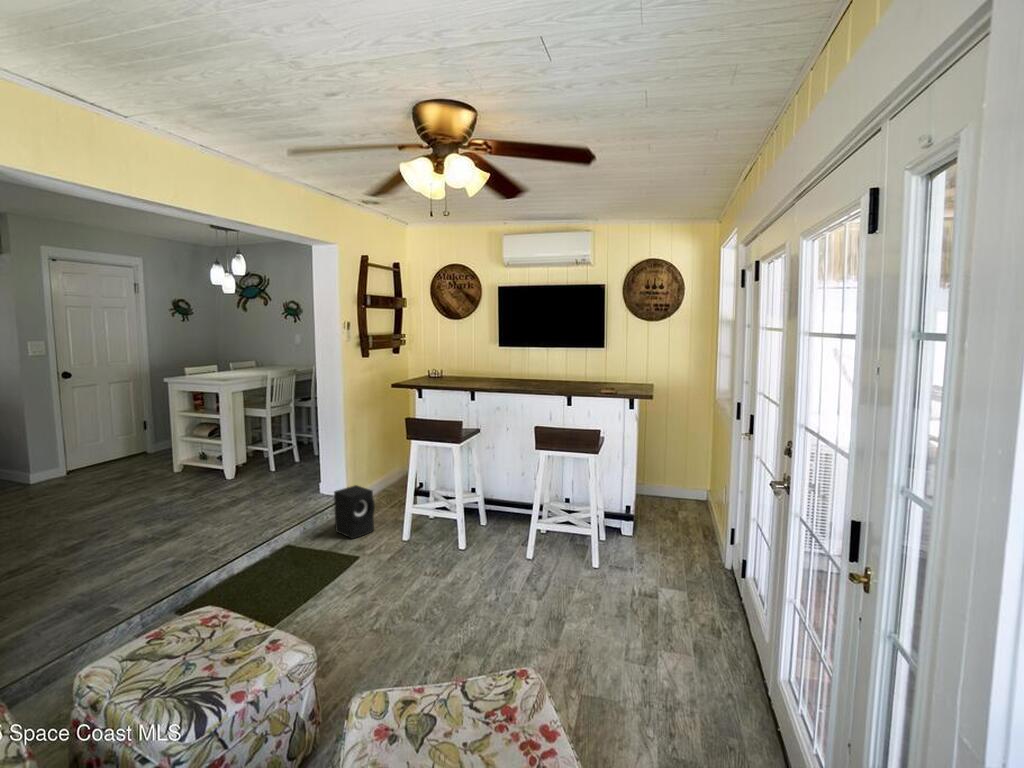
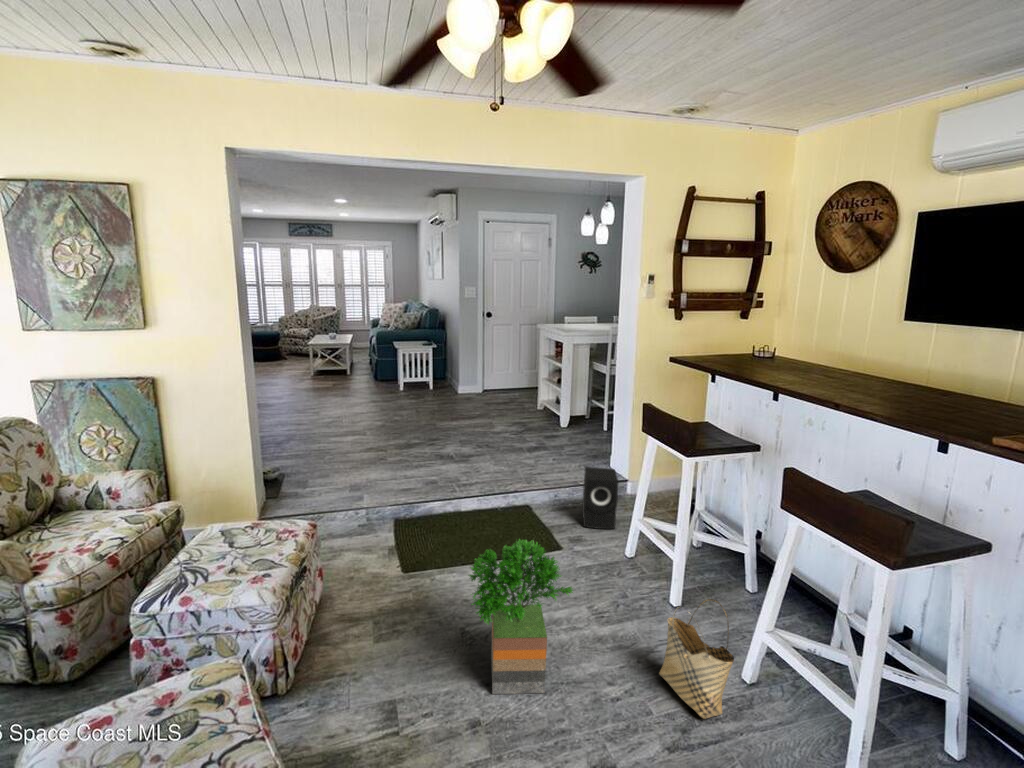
woven basket: none [499,516,543,581] -> present [659,599,734,718]
potted tree: none [409,522,478,639] -> present [469,539,573,694]

